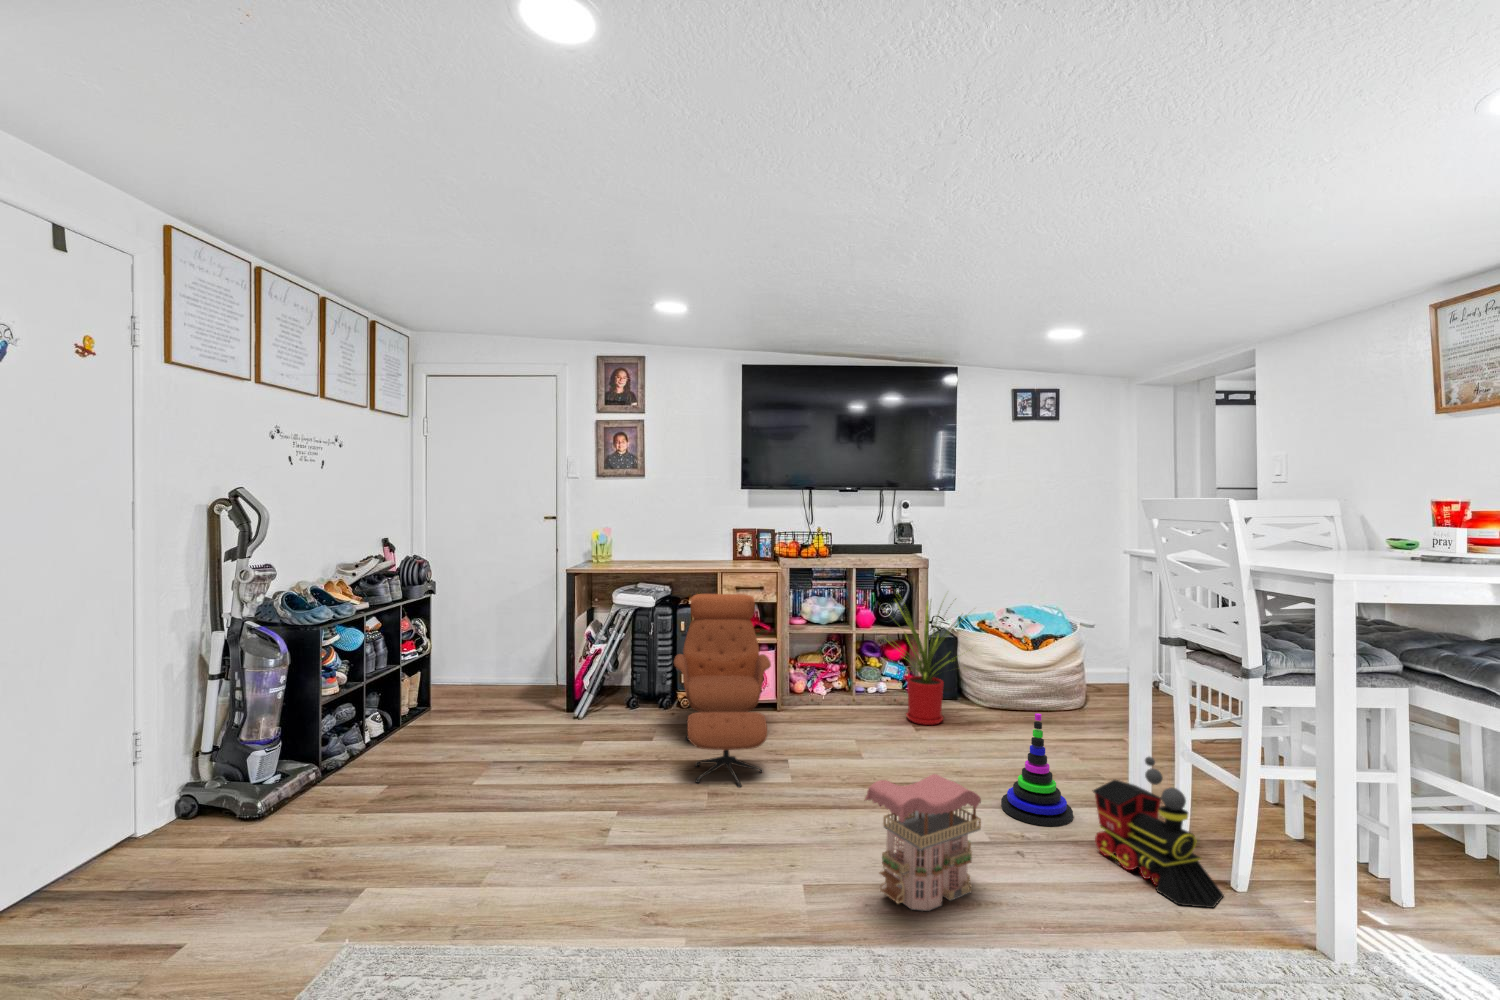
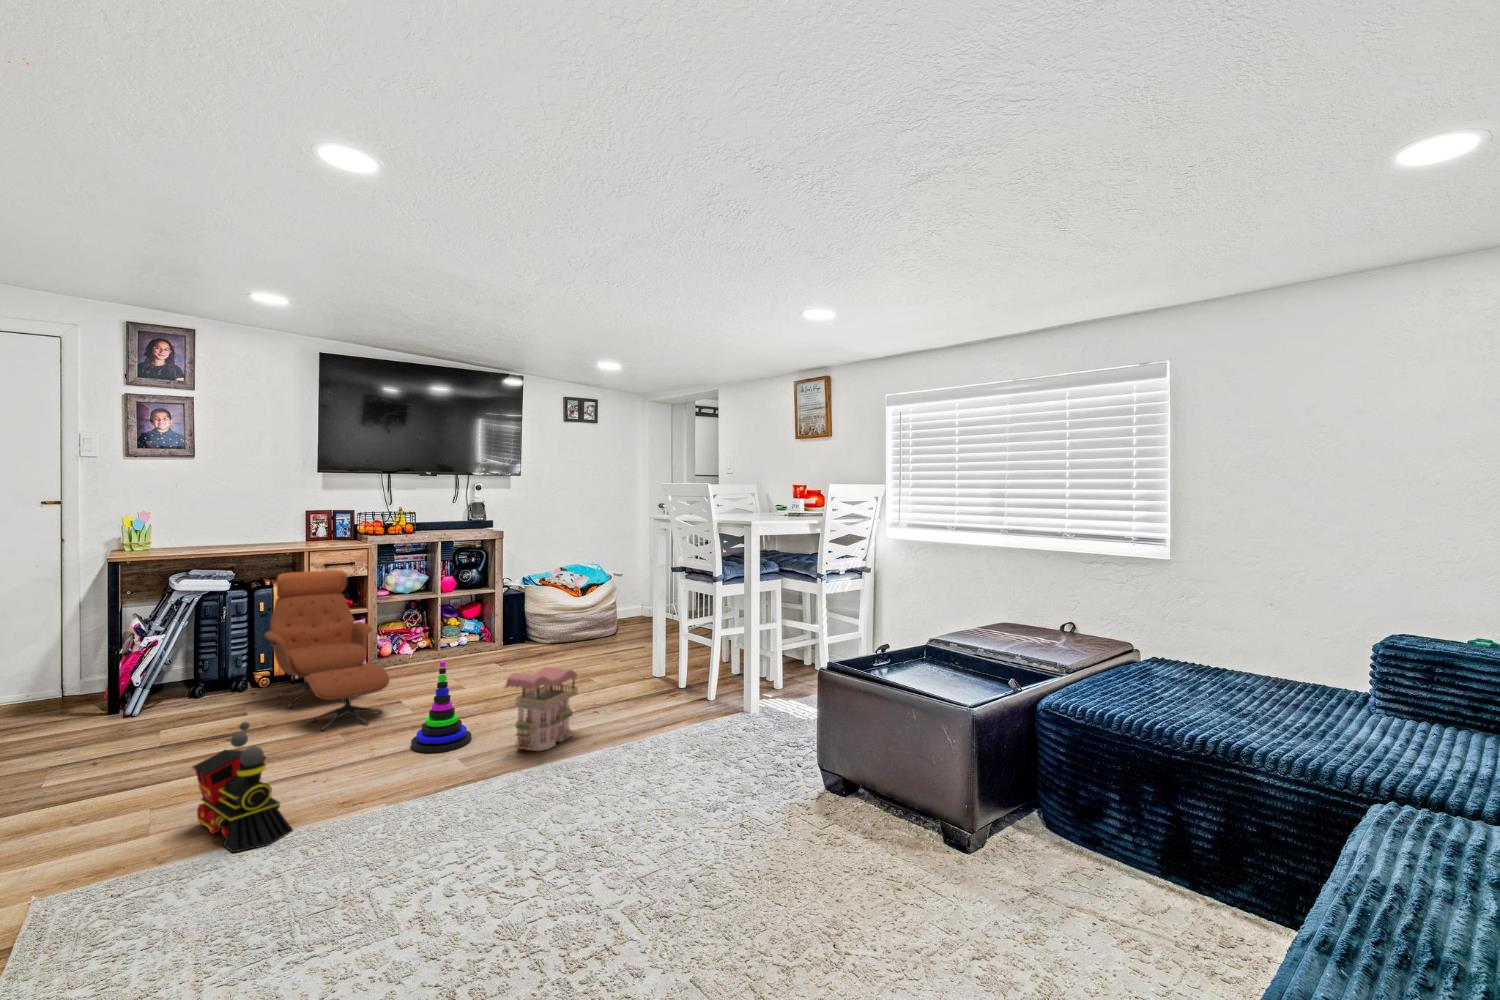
house plant: present [883,601,966,725] -> none [464,554,546,661]
stacking toy: present [1001,713,1073,826] -> present [411,661,471,753]
toy train: present [1093,757,1224,908] -> present [193,722,293,852]

